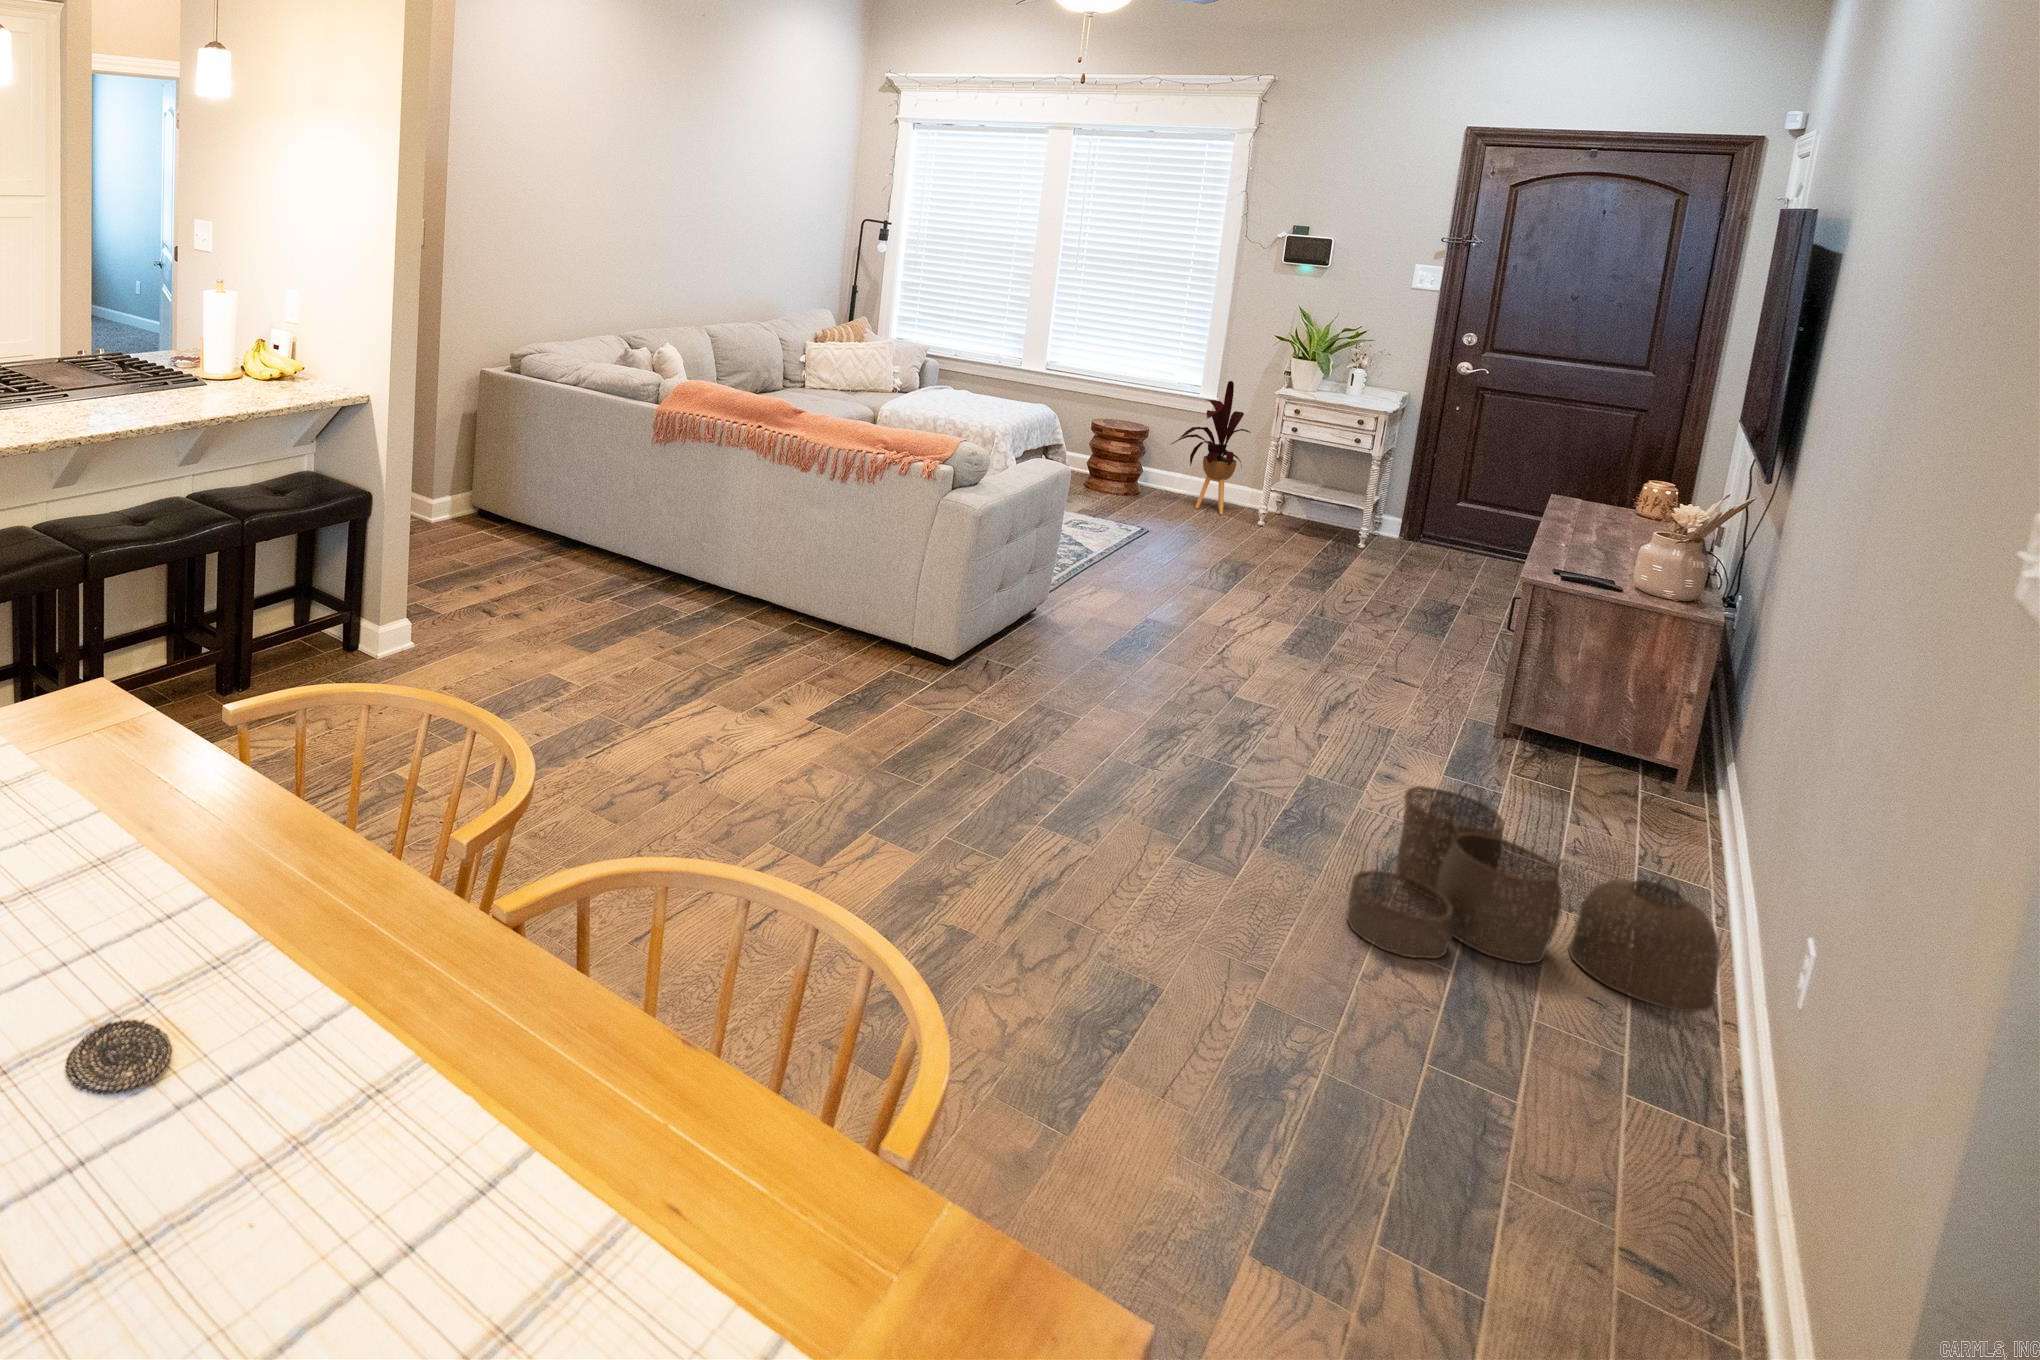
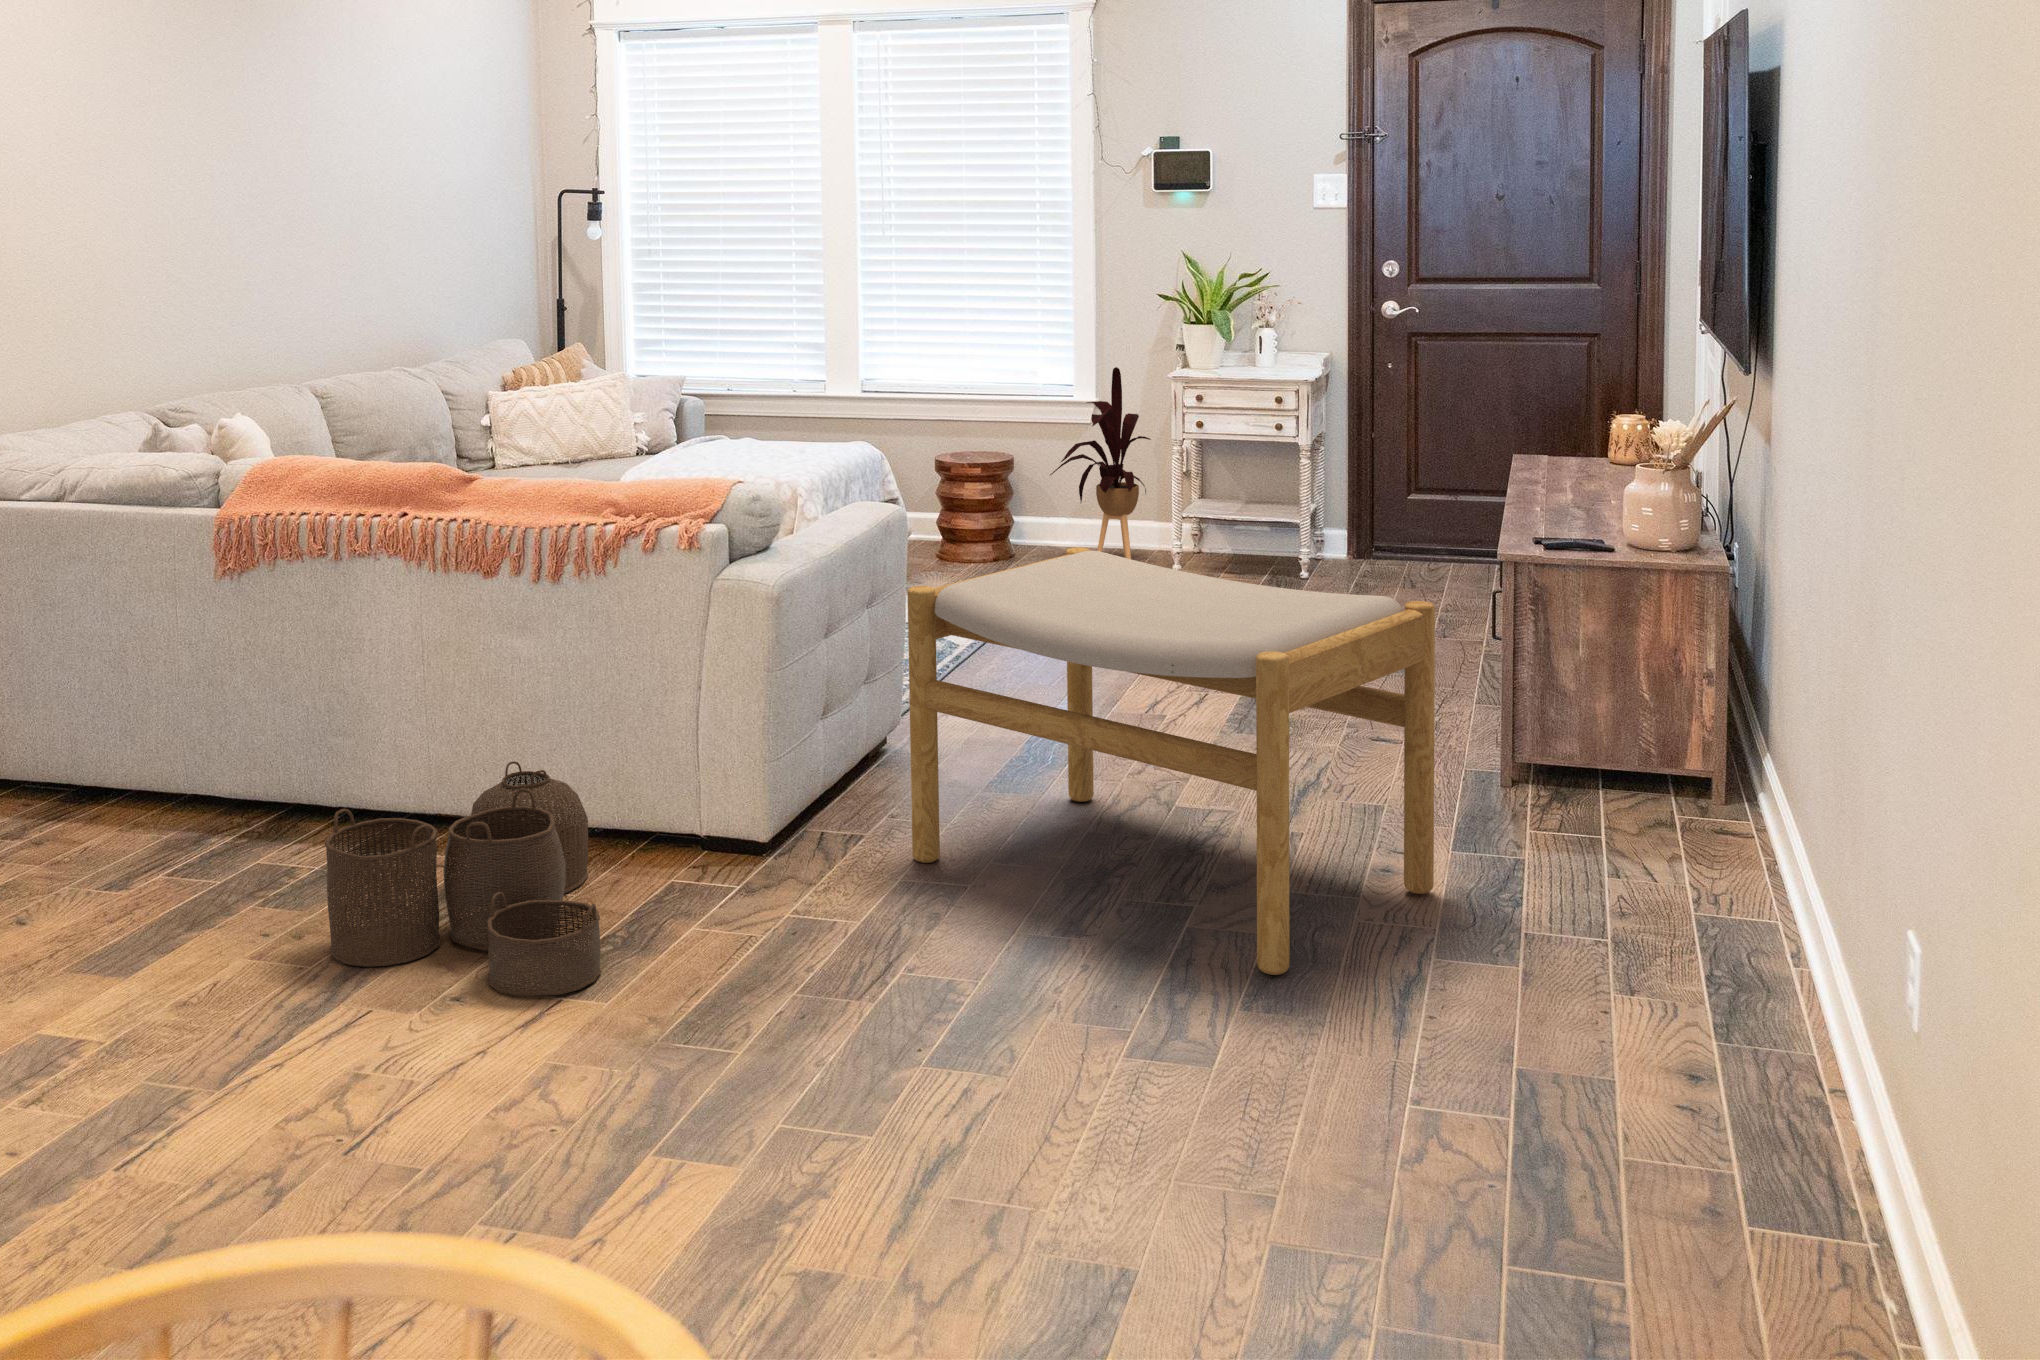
footstool: none [1040,517,1452,827] -> present [908,548,1435,975]
woven basket: present [1347,784,1720,1012] -> present [325,762,601,996]

